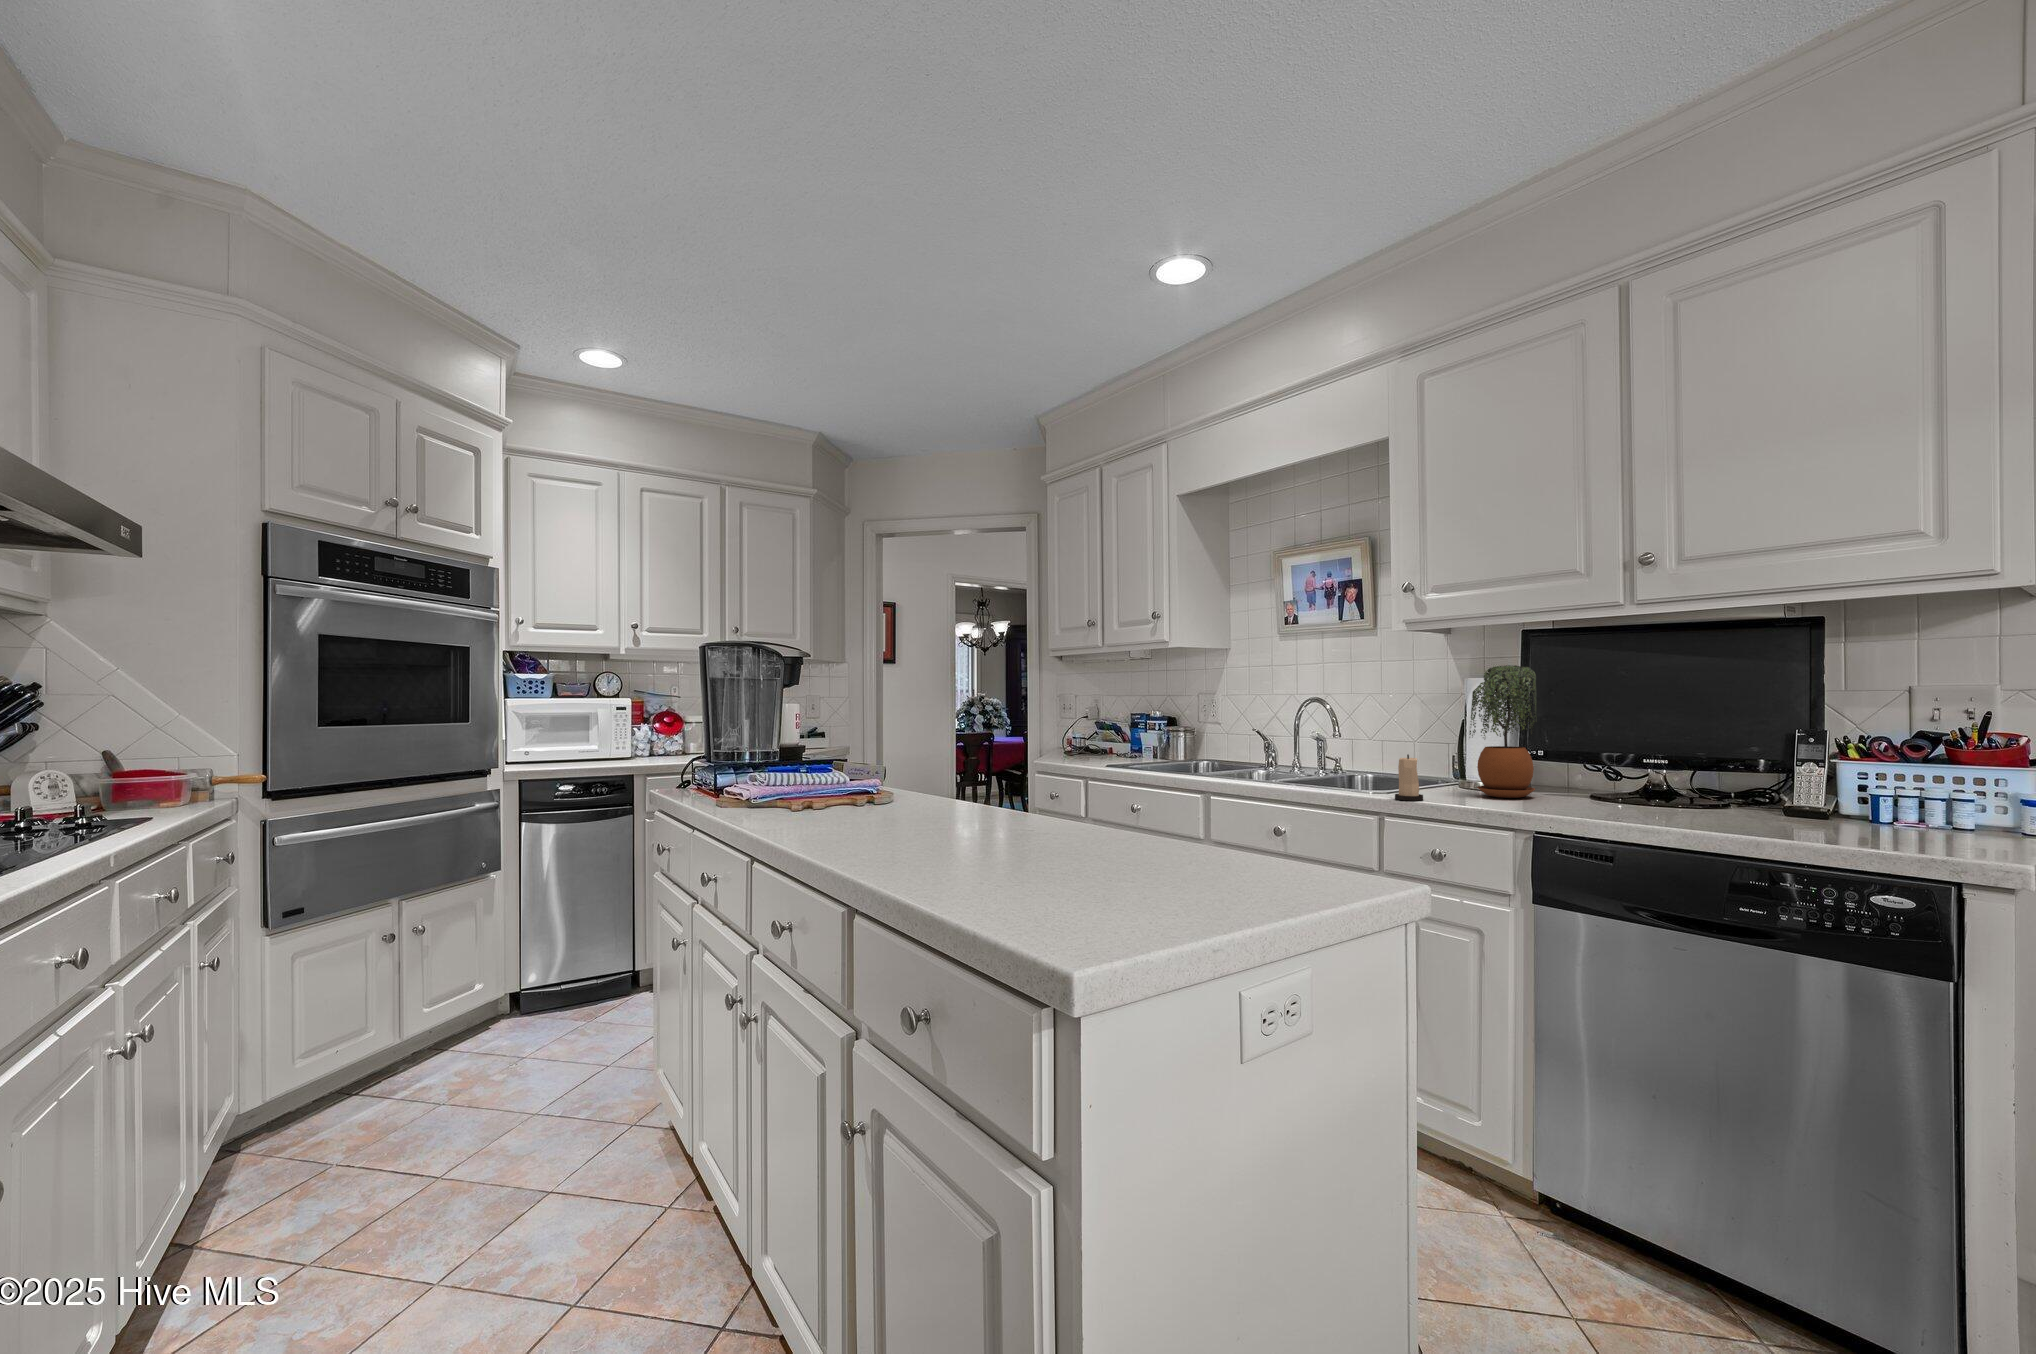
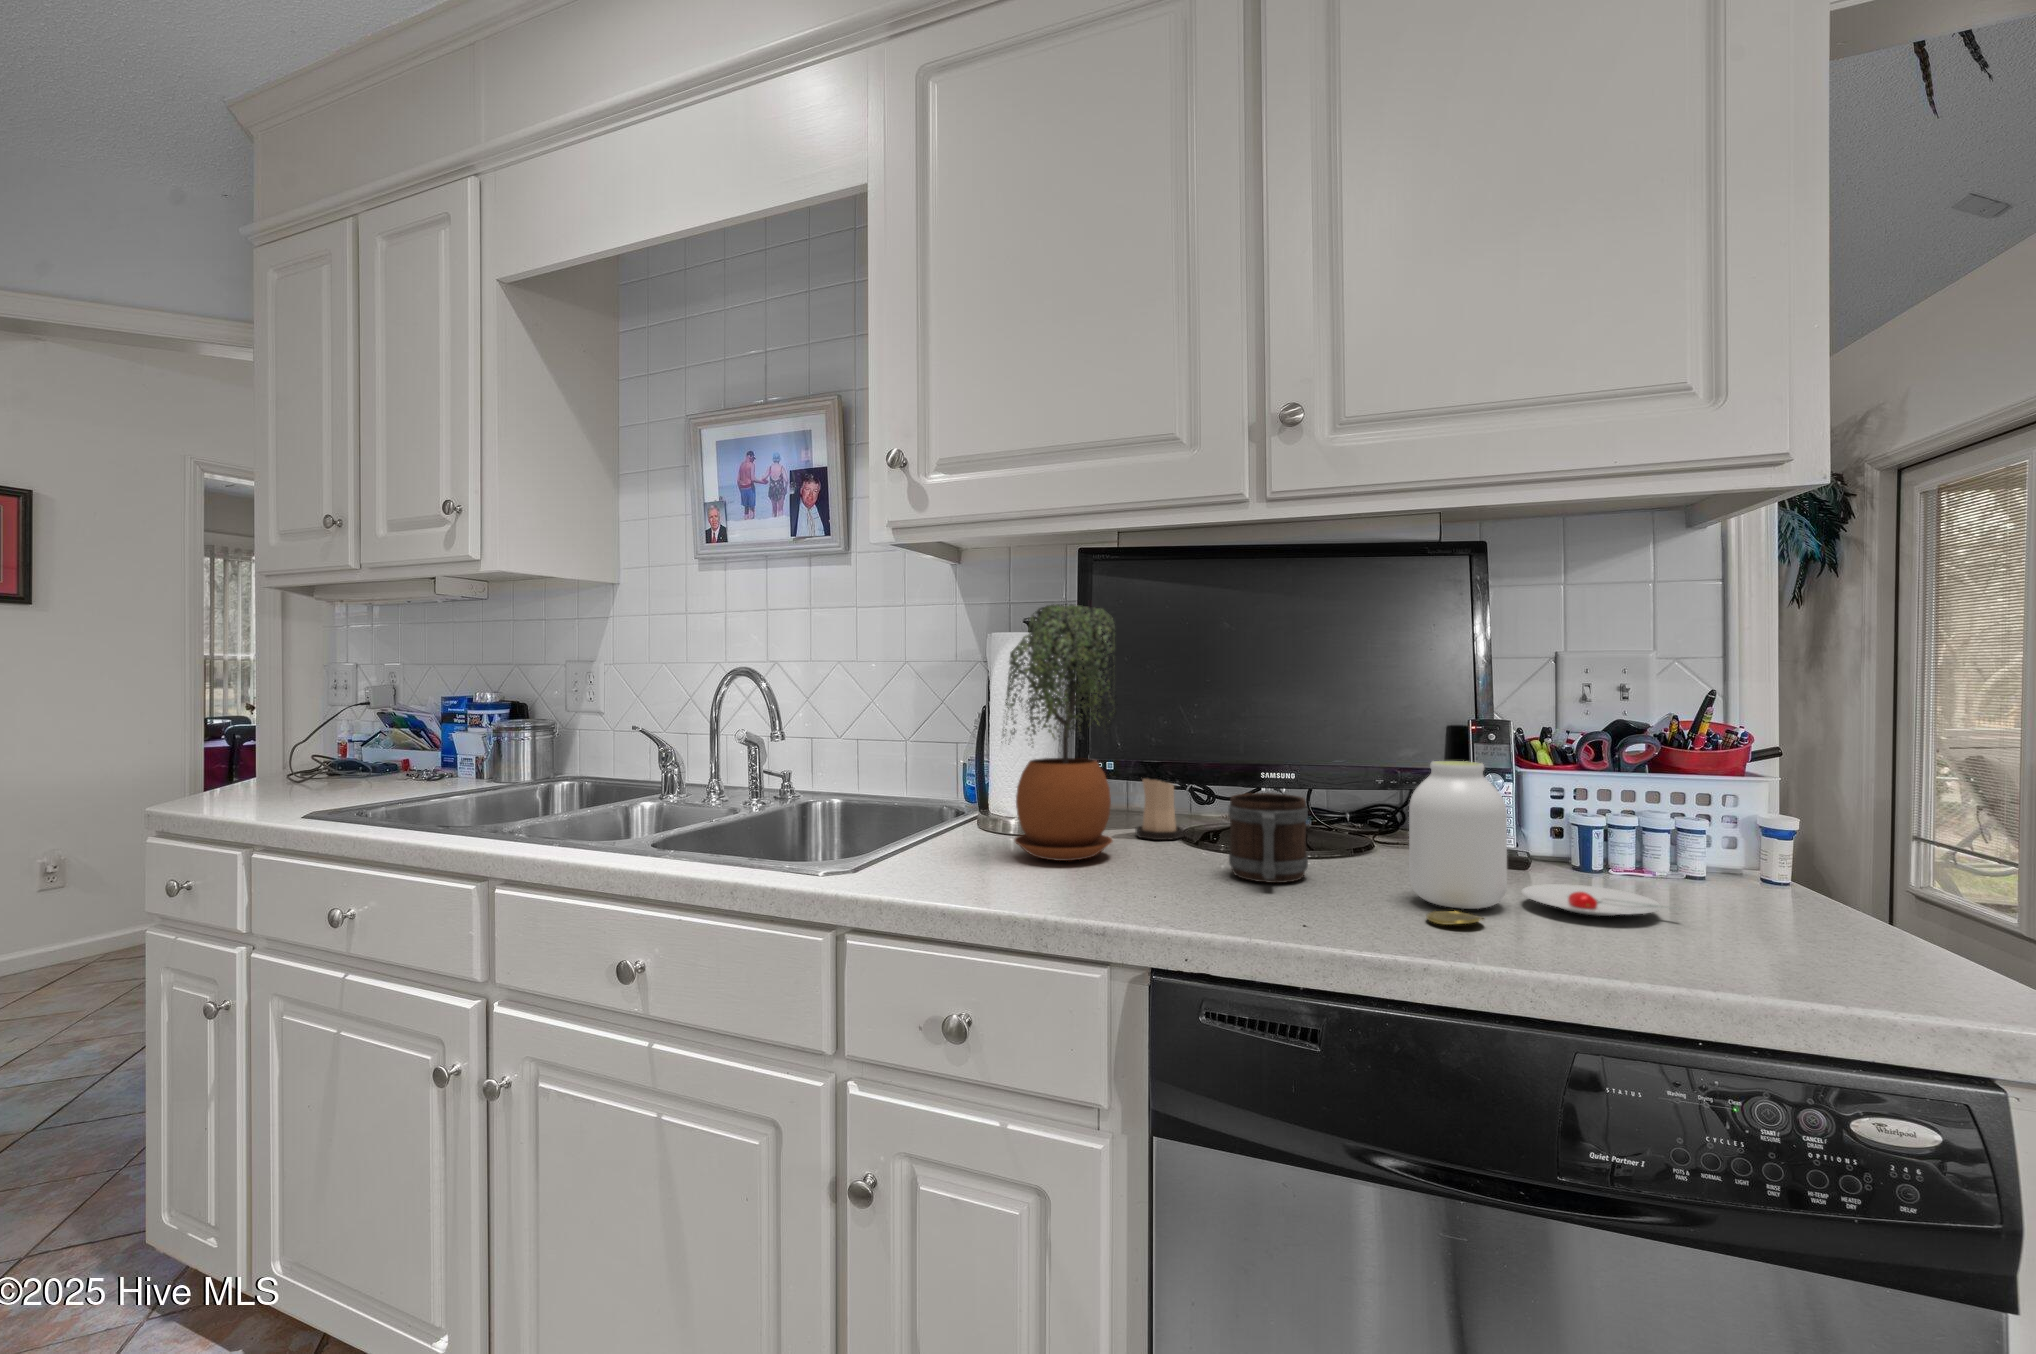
jar: none [1686,747,1841,823] -> present [1409,761,1670,925]
candle: present [1395,755,1423,801] -> present [1135,779,1184,840]
mug: none [1596,765,1645,809] -> present [1229,793,1308,883]

